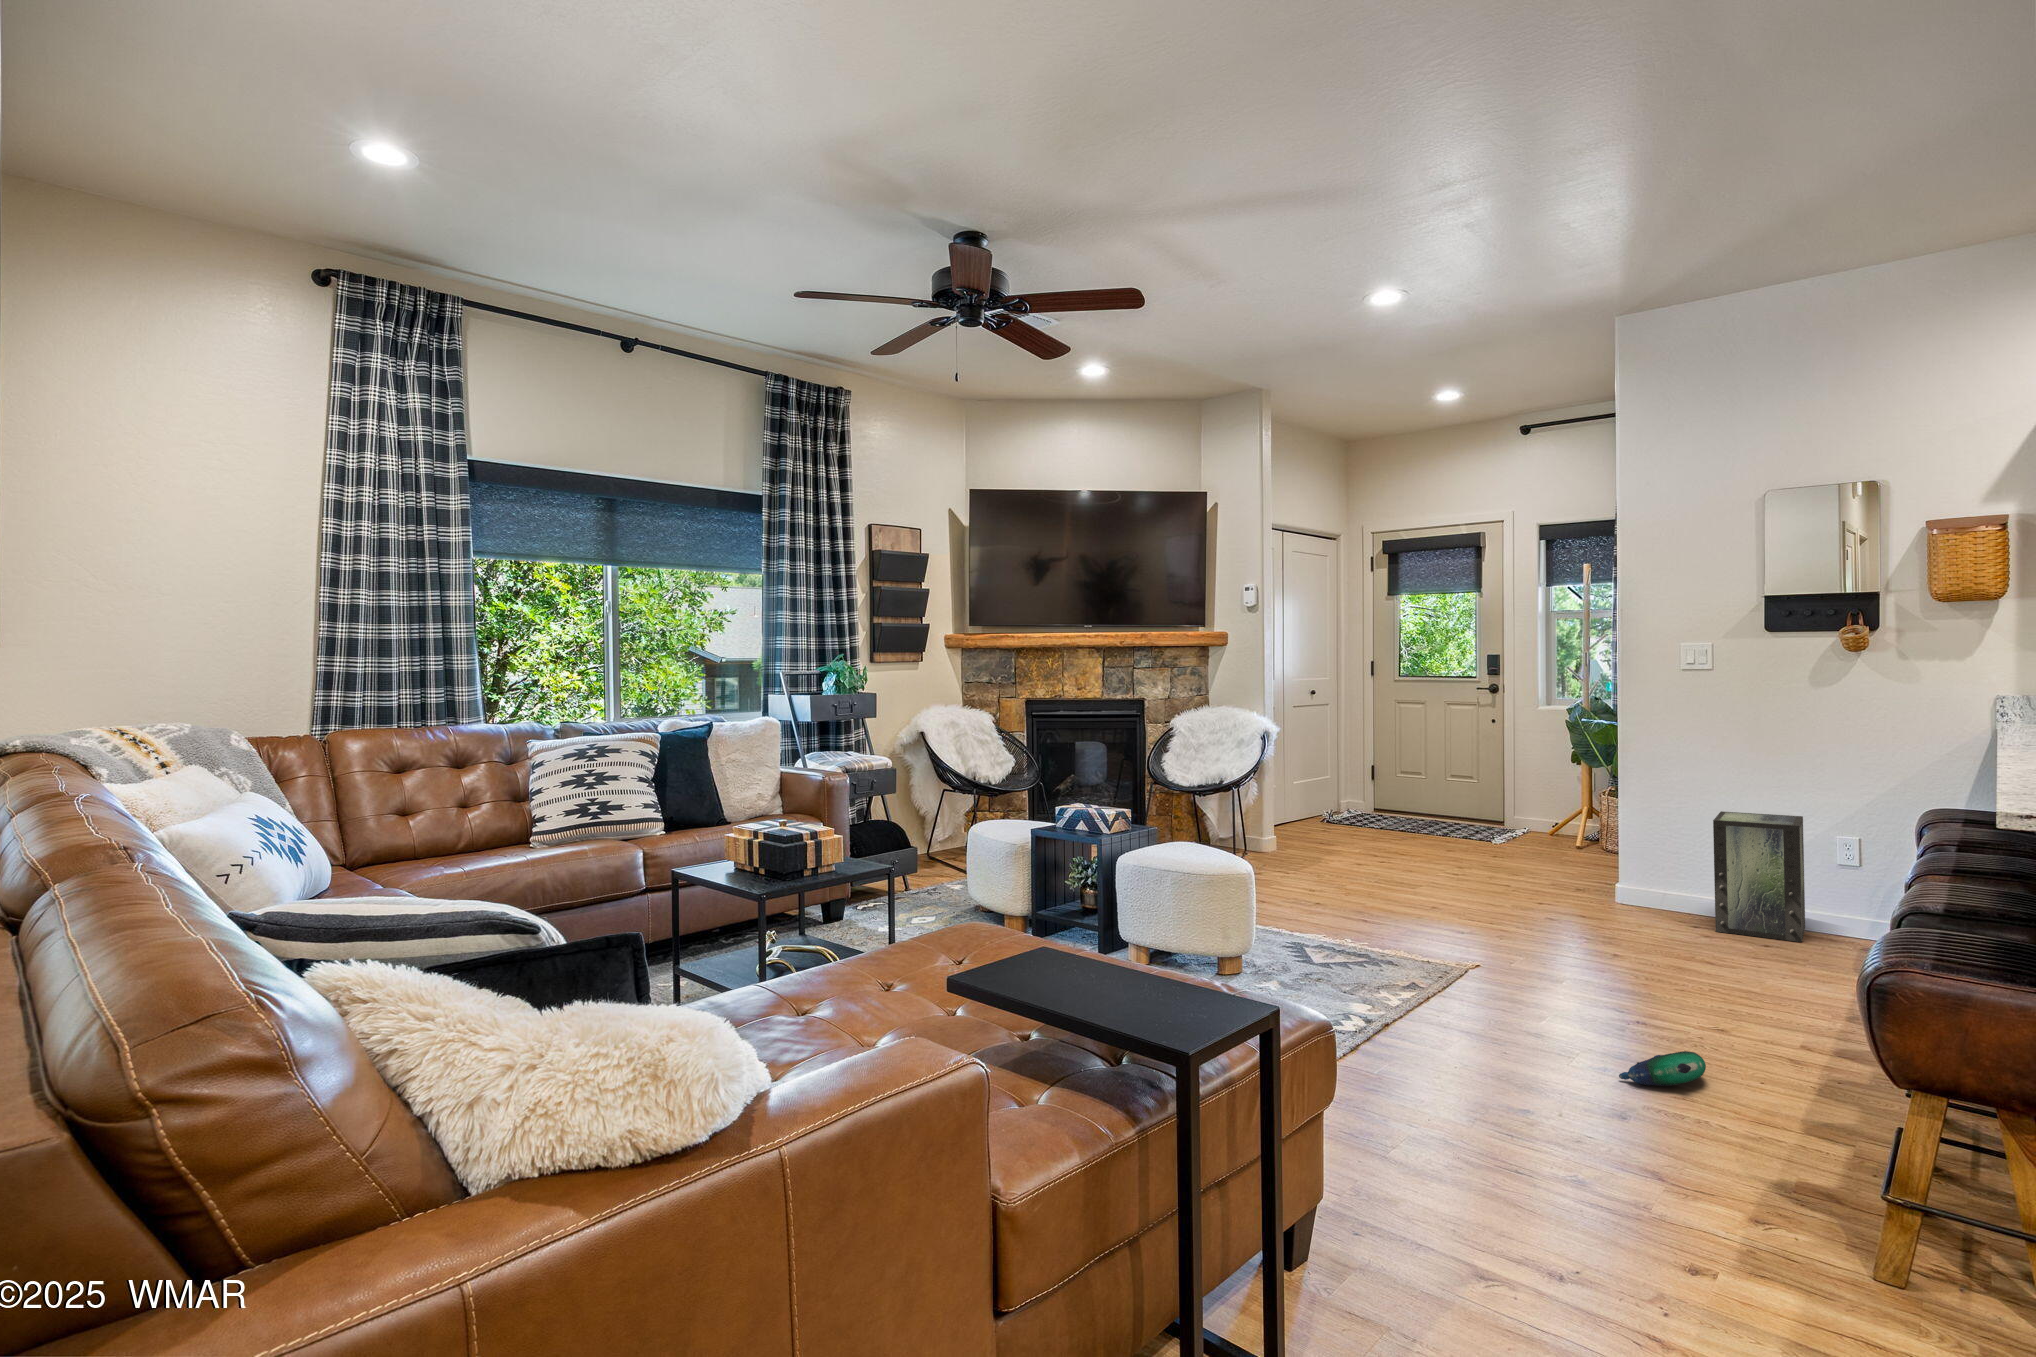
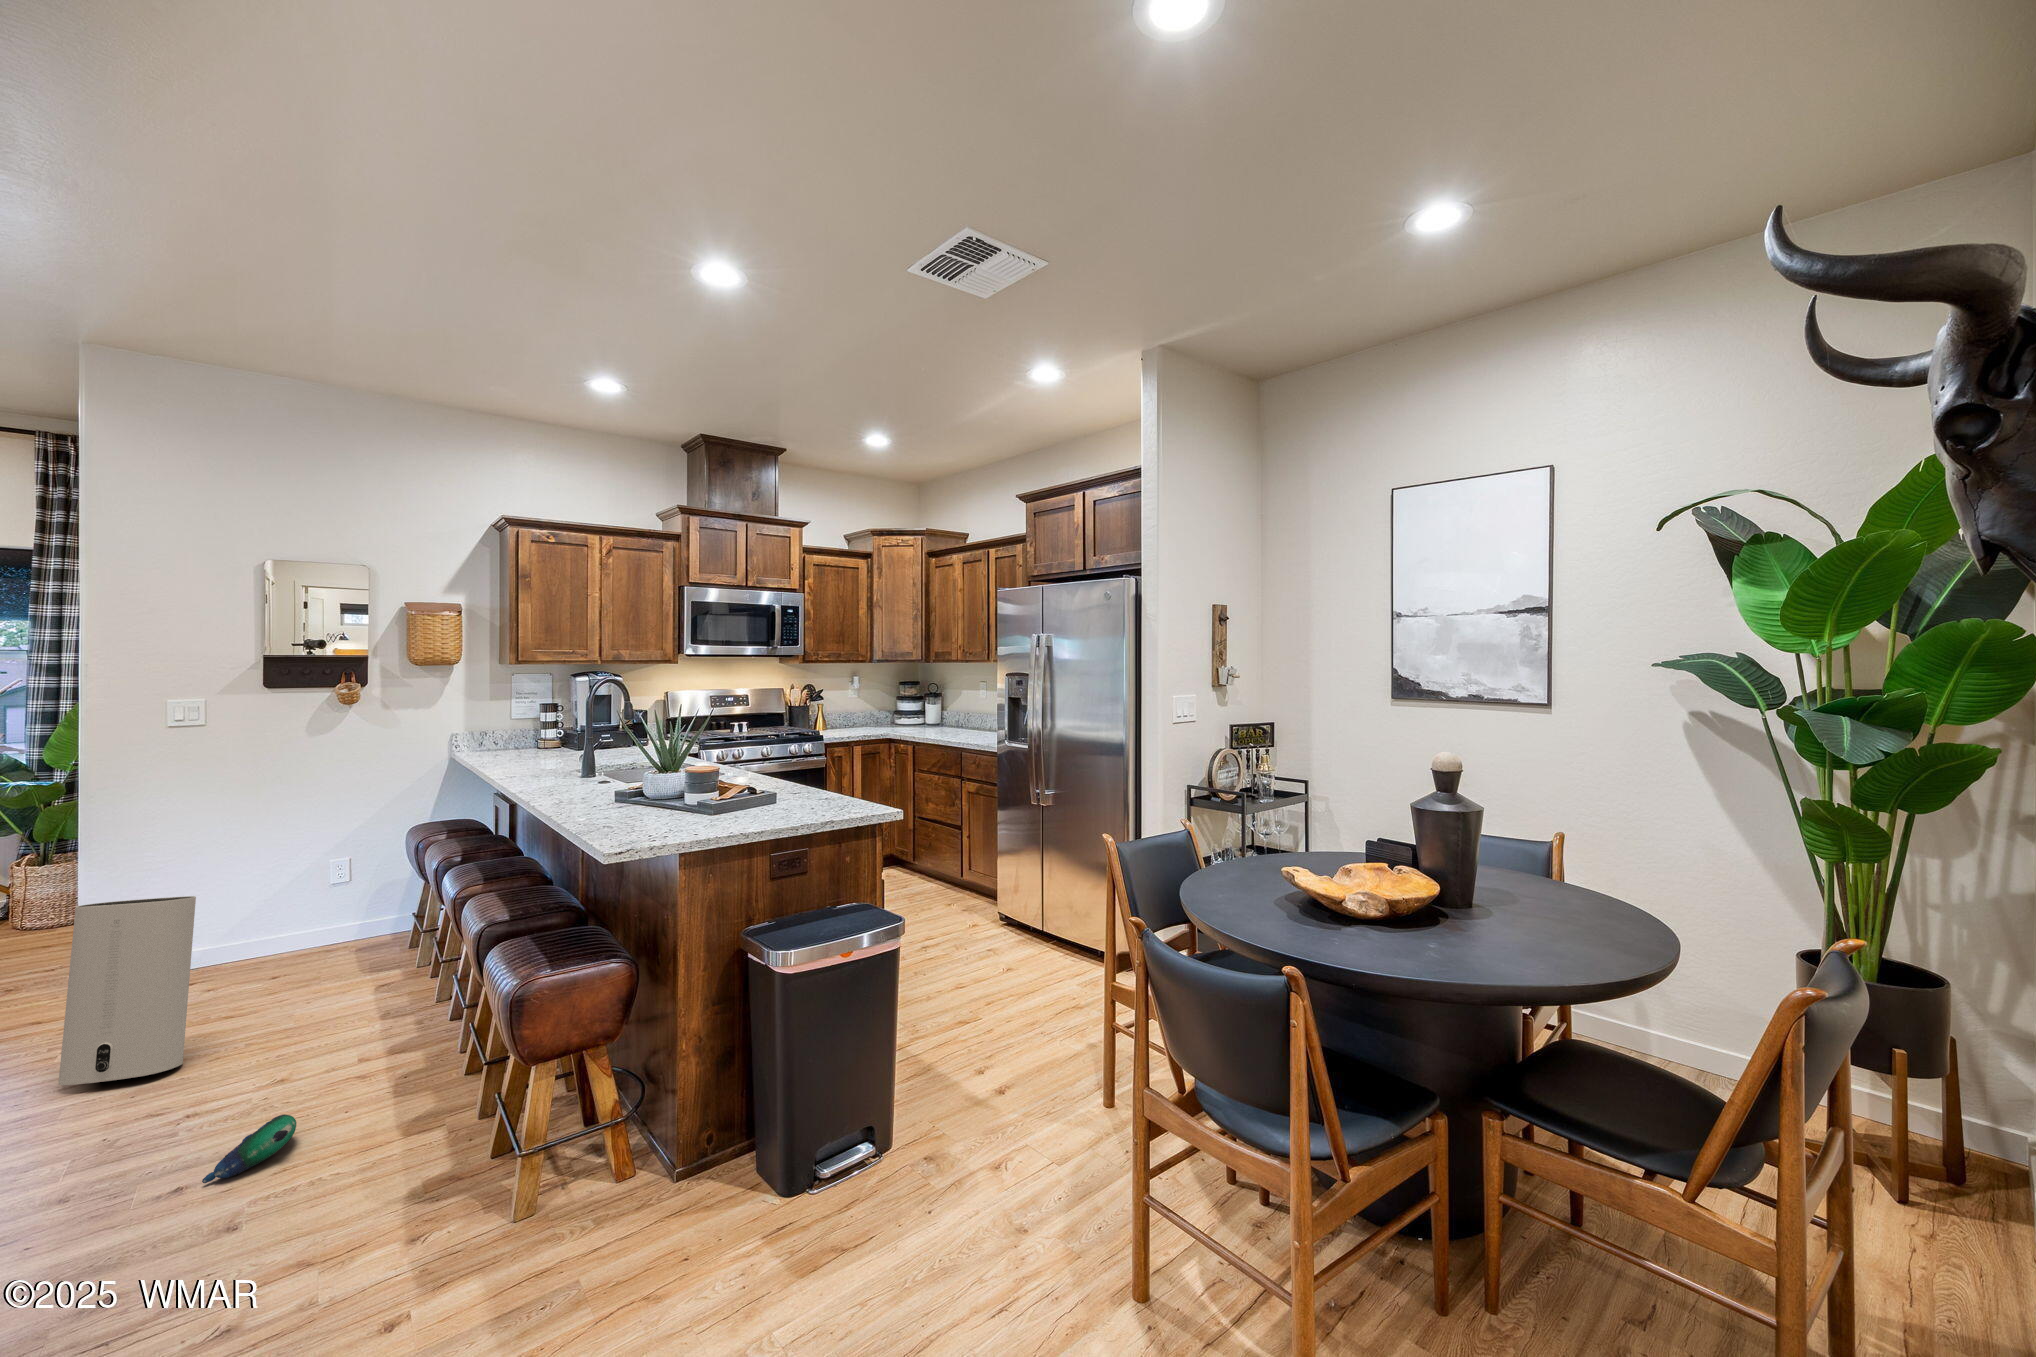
storage box: present [1713,811,1805,942] -> none [218,852,308,984]
air purifier: none [1568,819,1666,984] -> present [58,896,196,1085]

